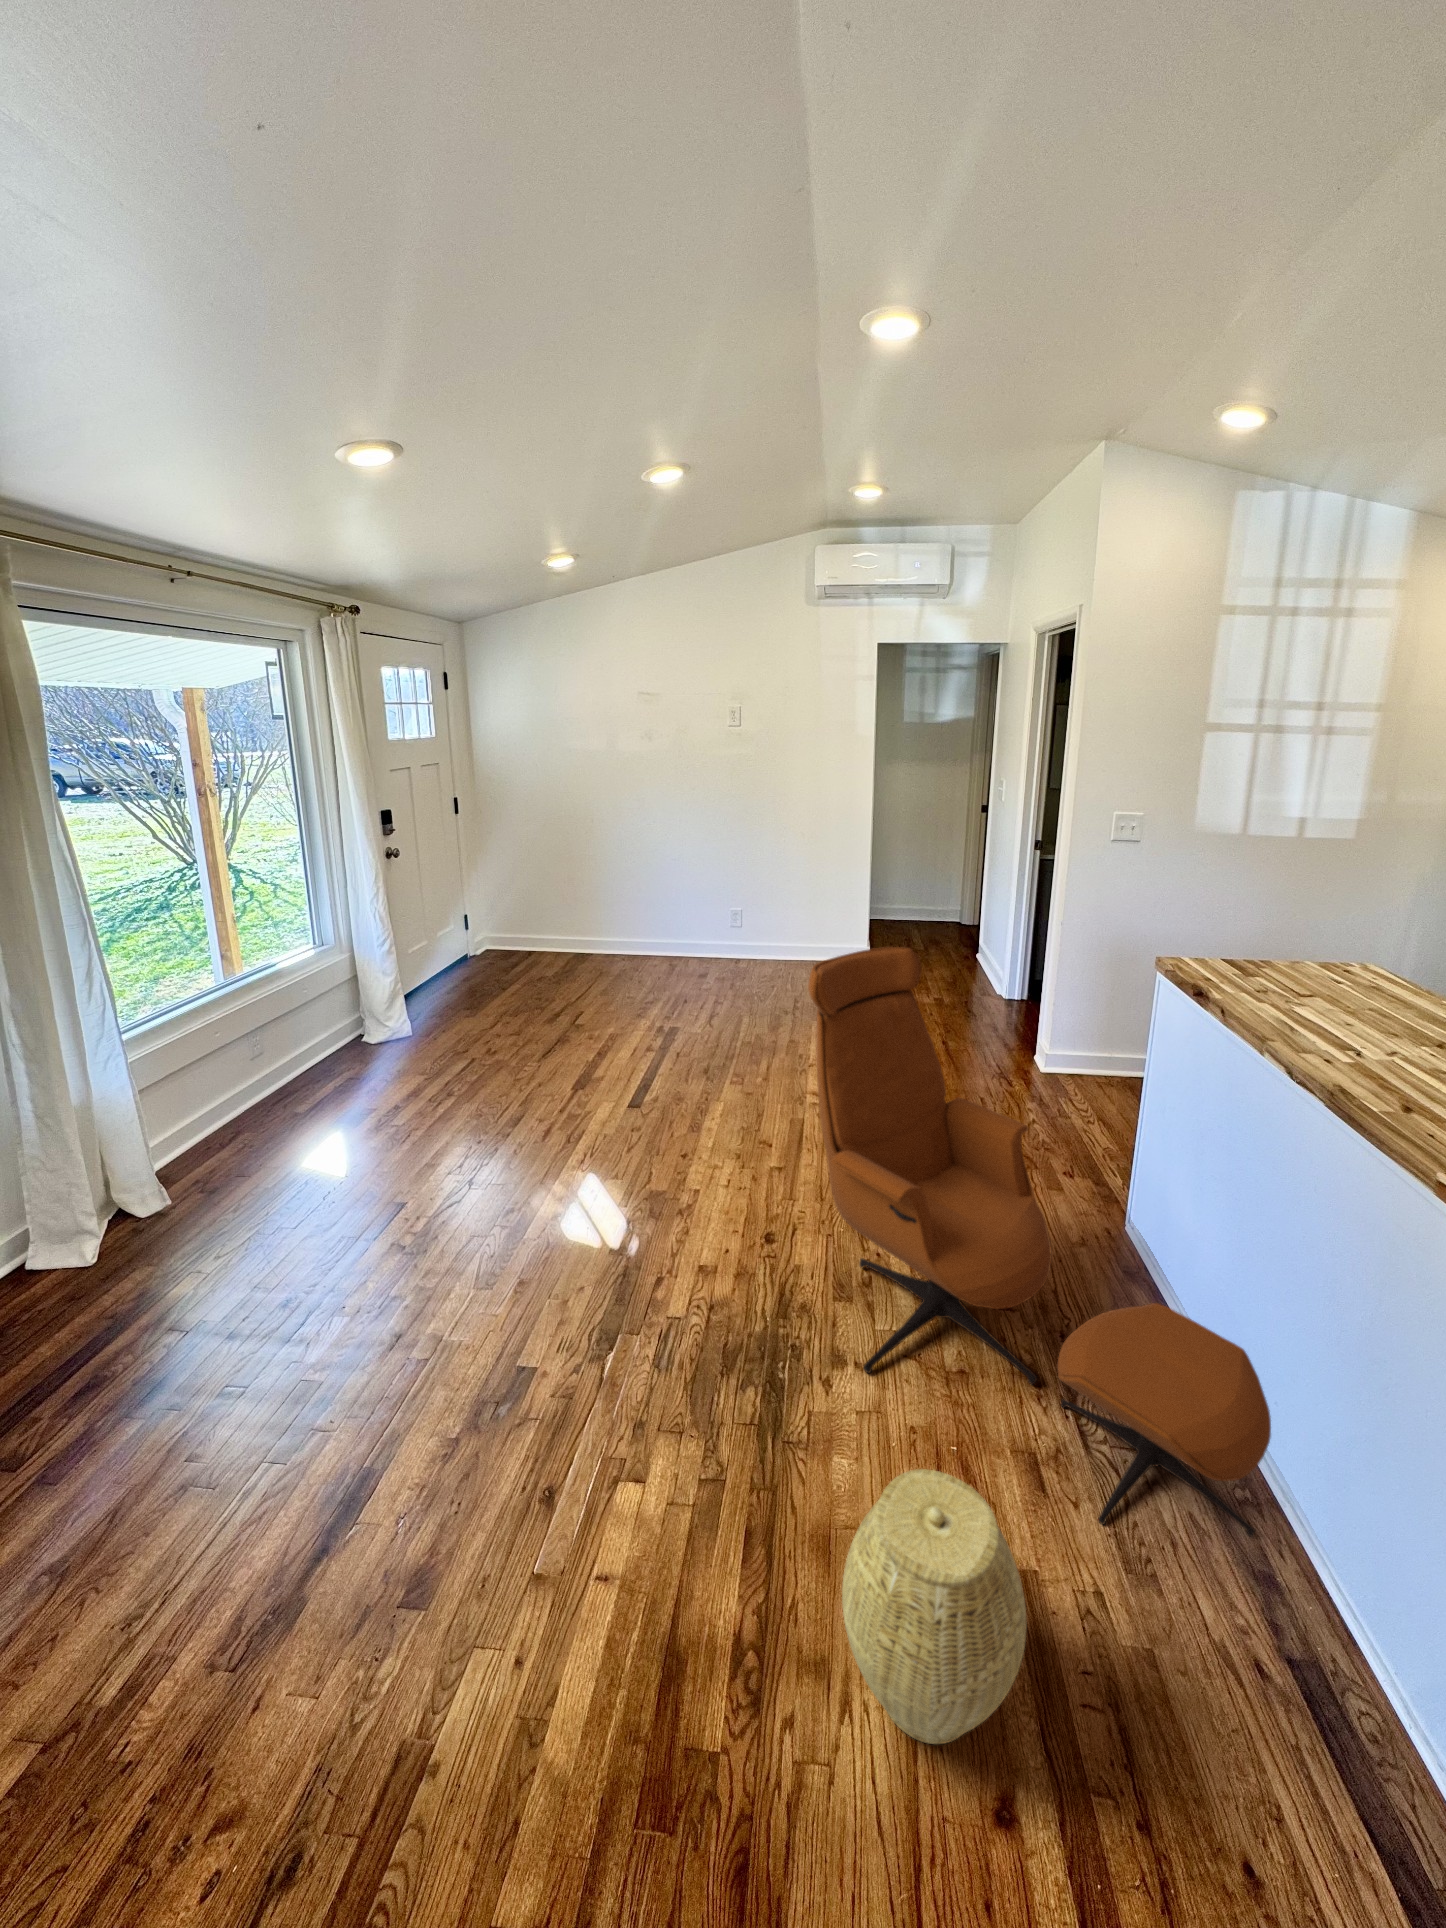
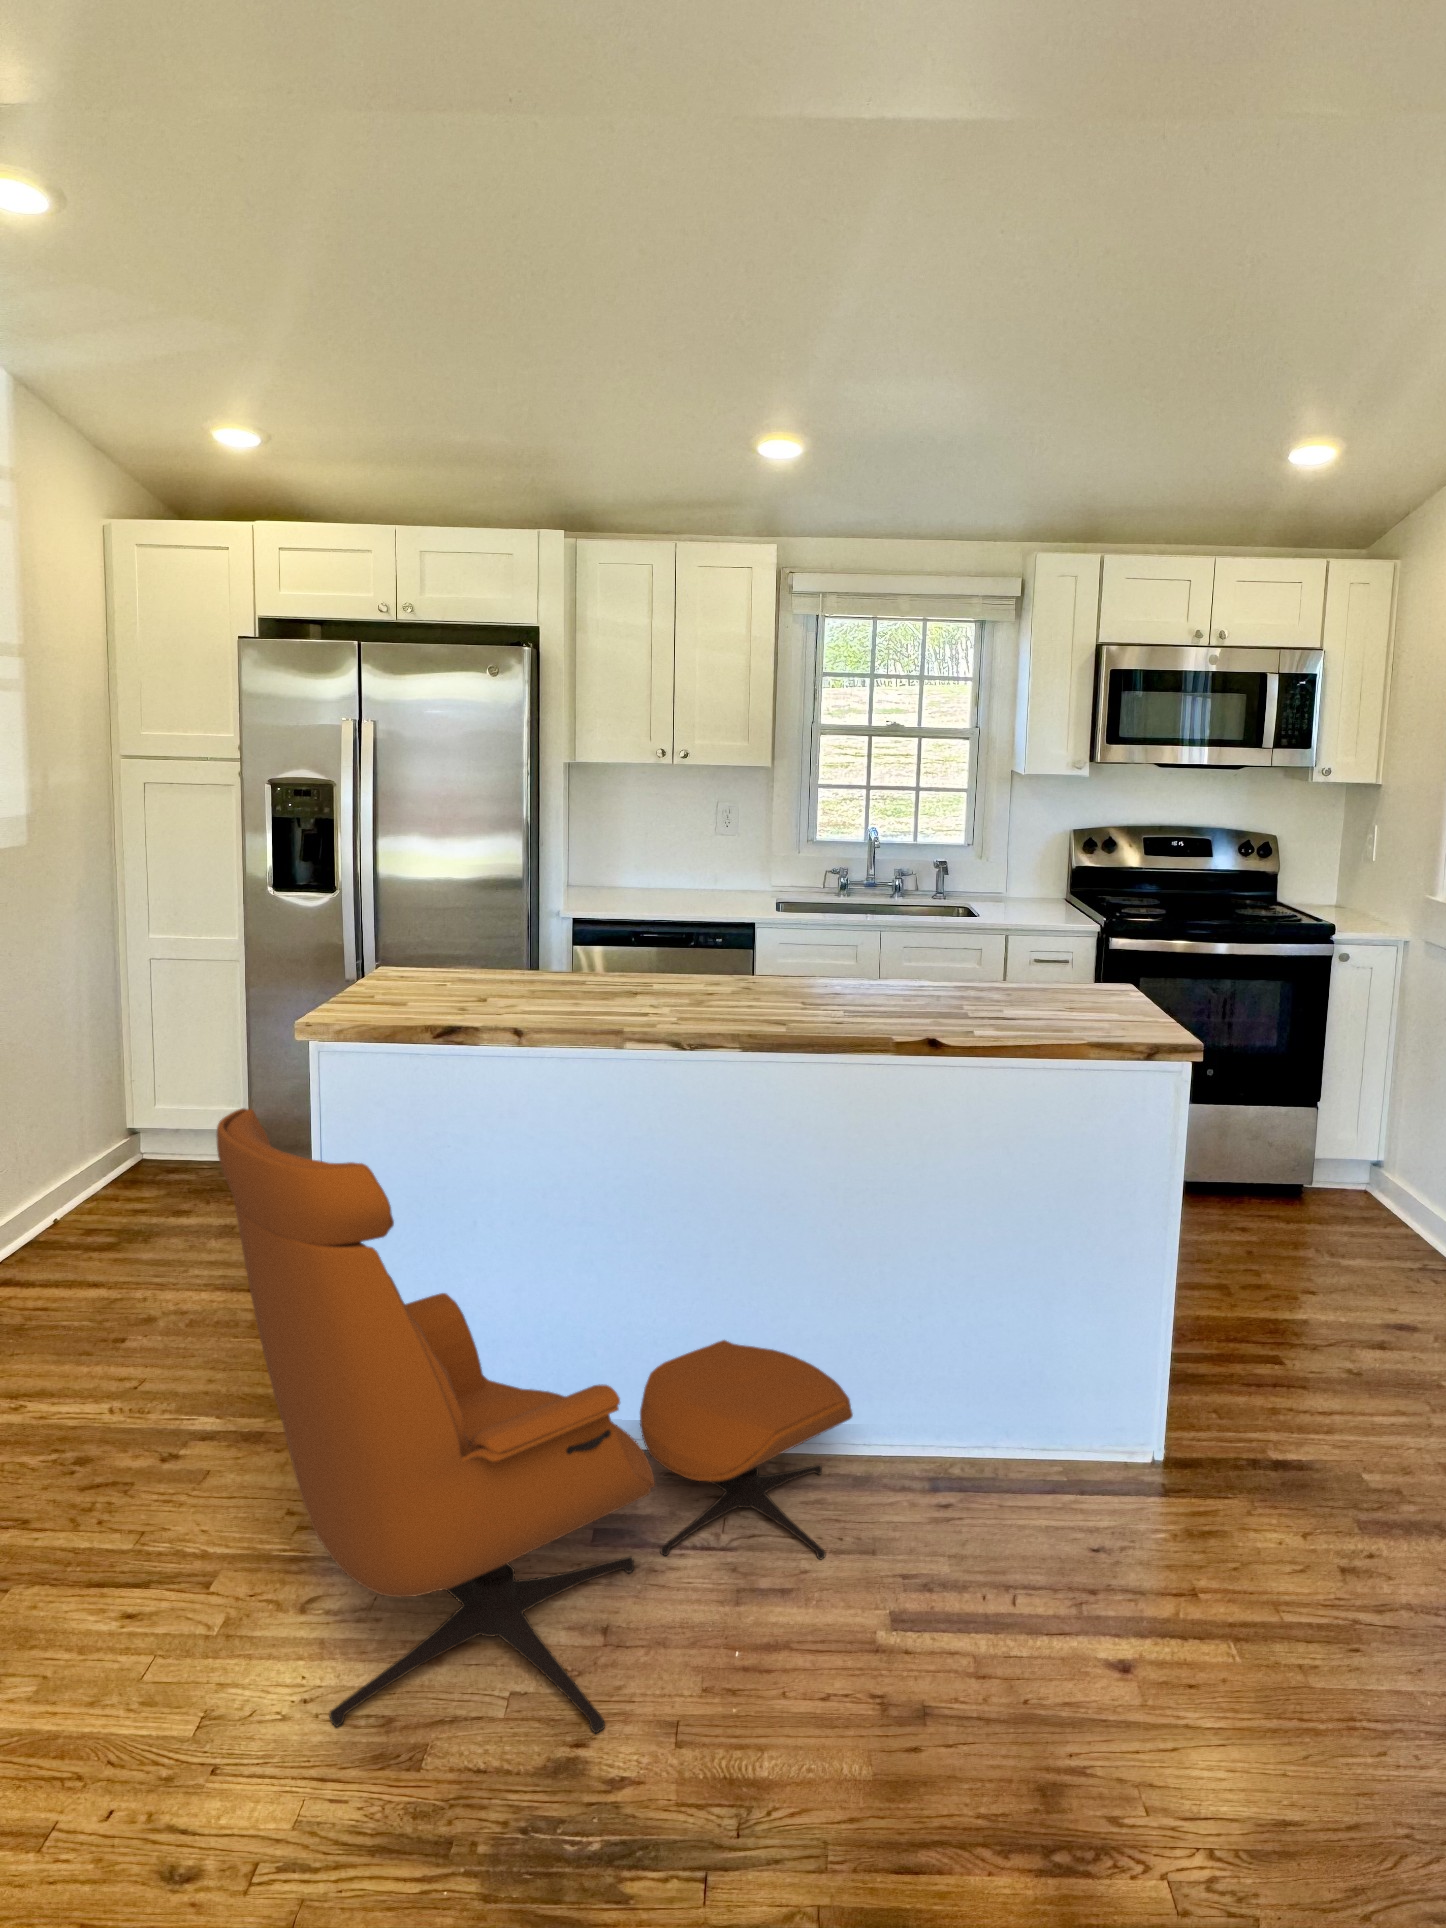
woven basket: present [842,1469,1026,1744] -> none [944,1471,1136,1744]

